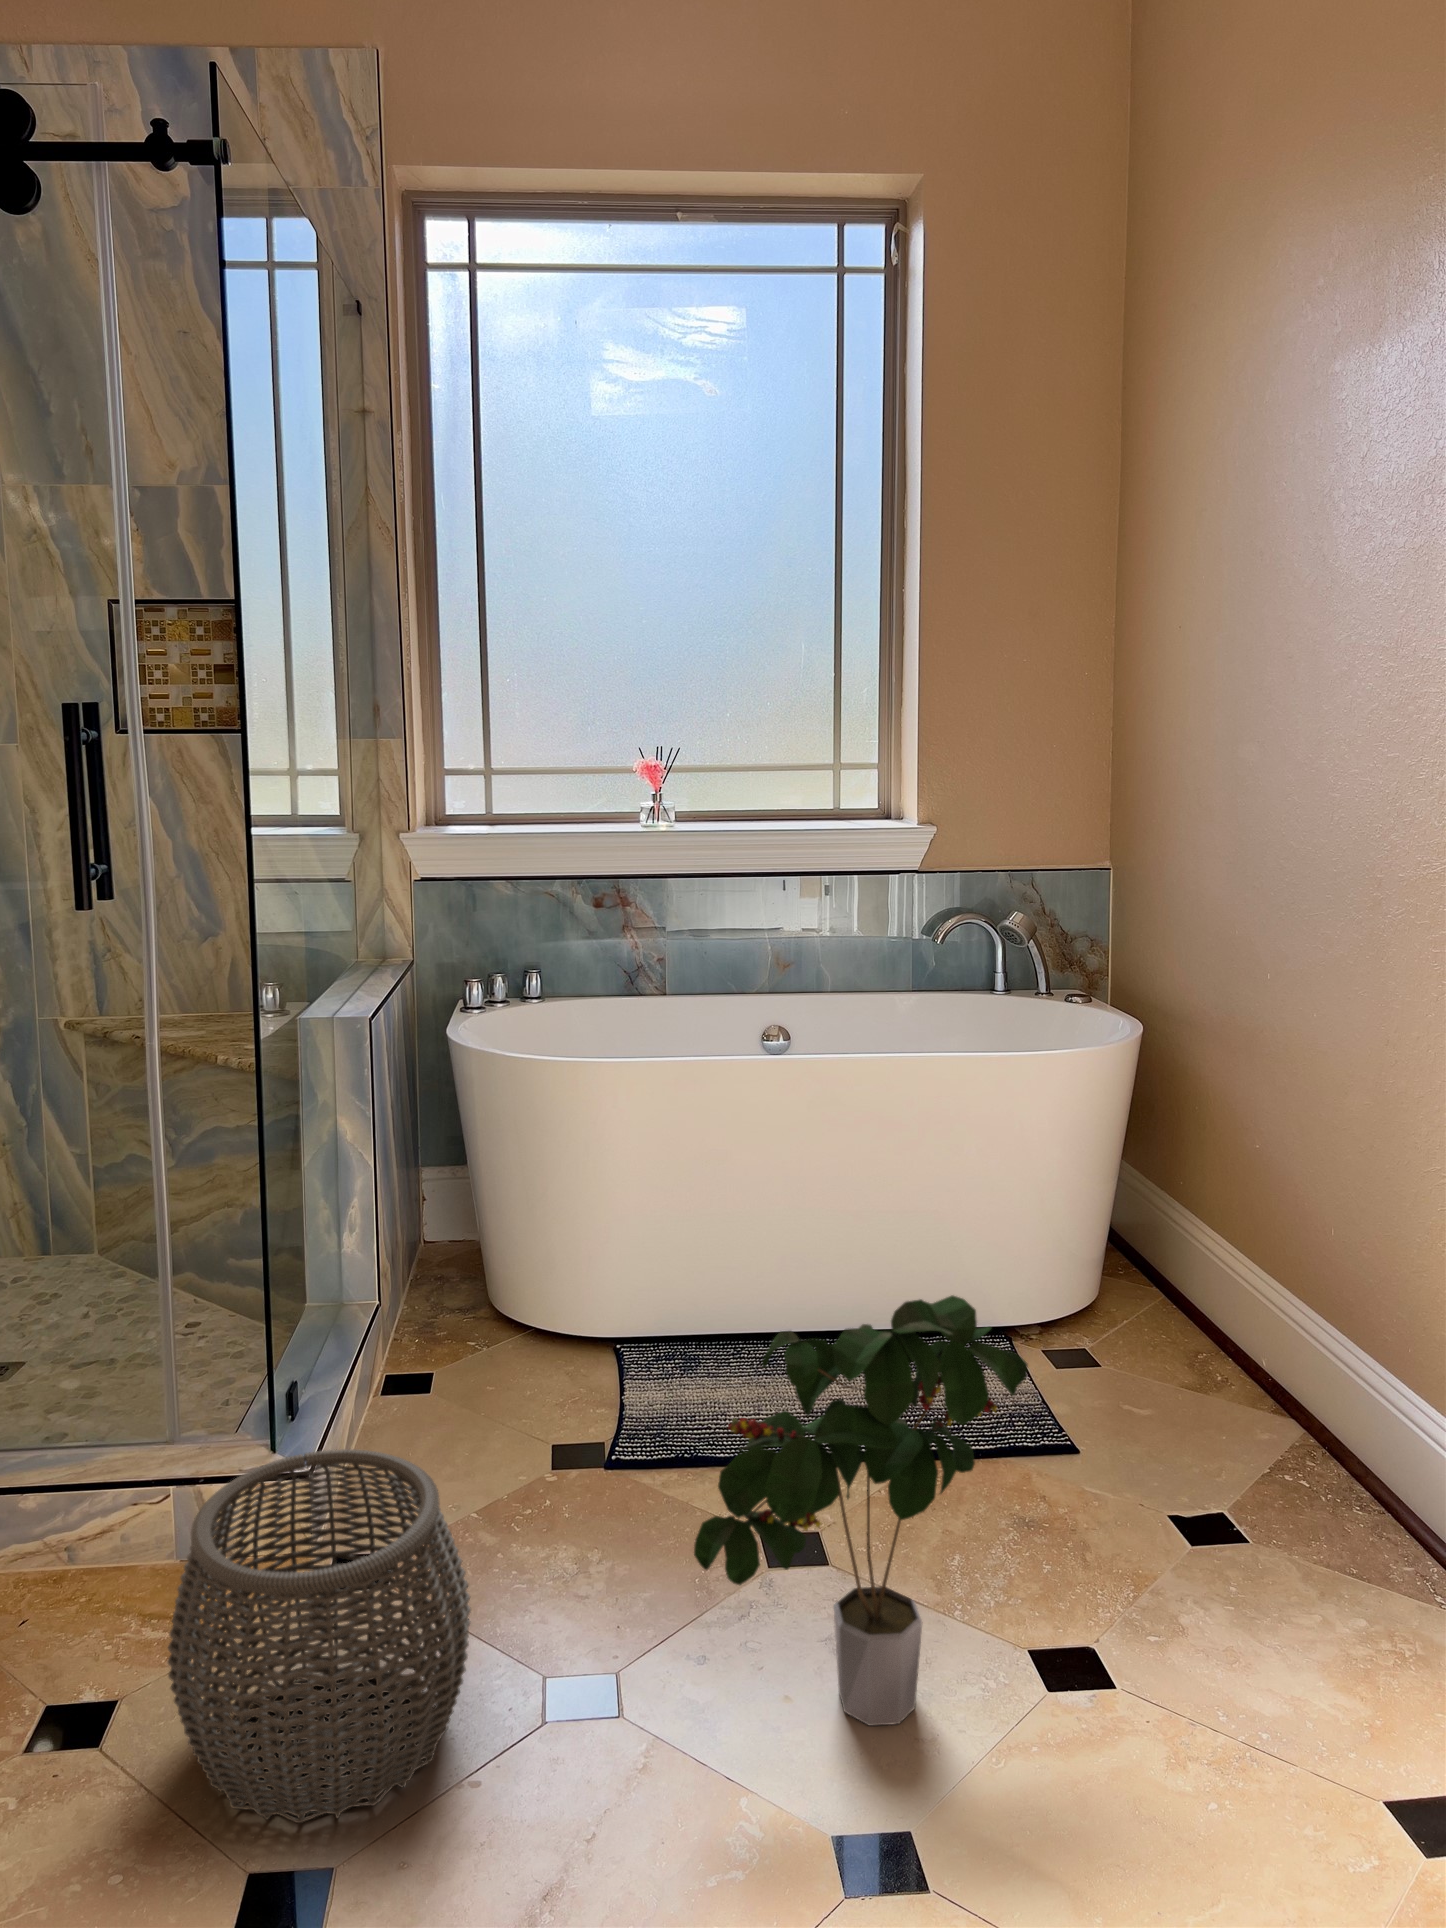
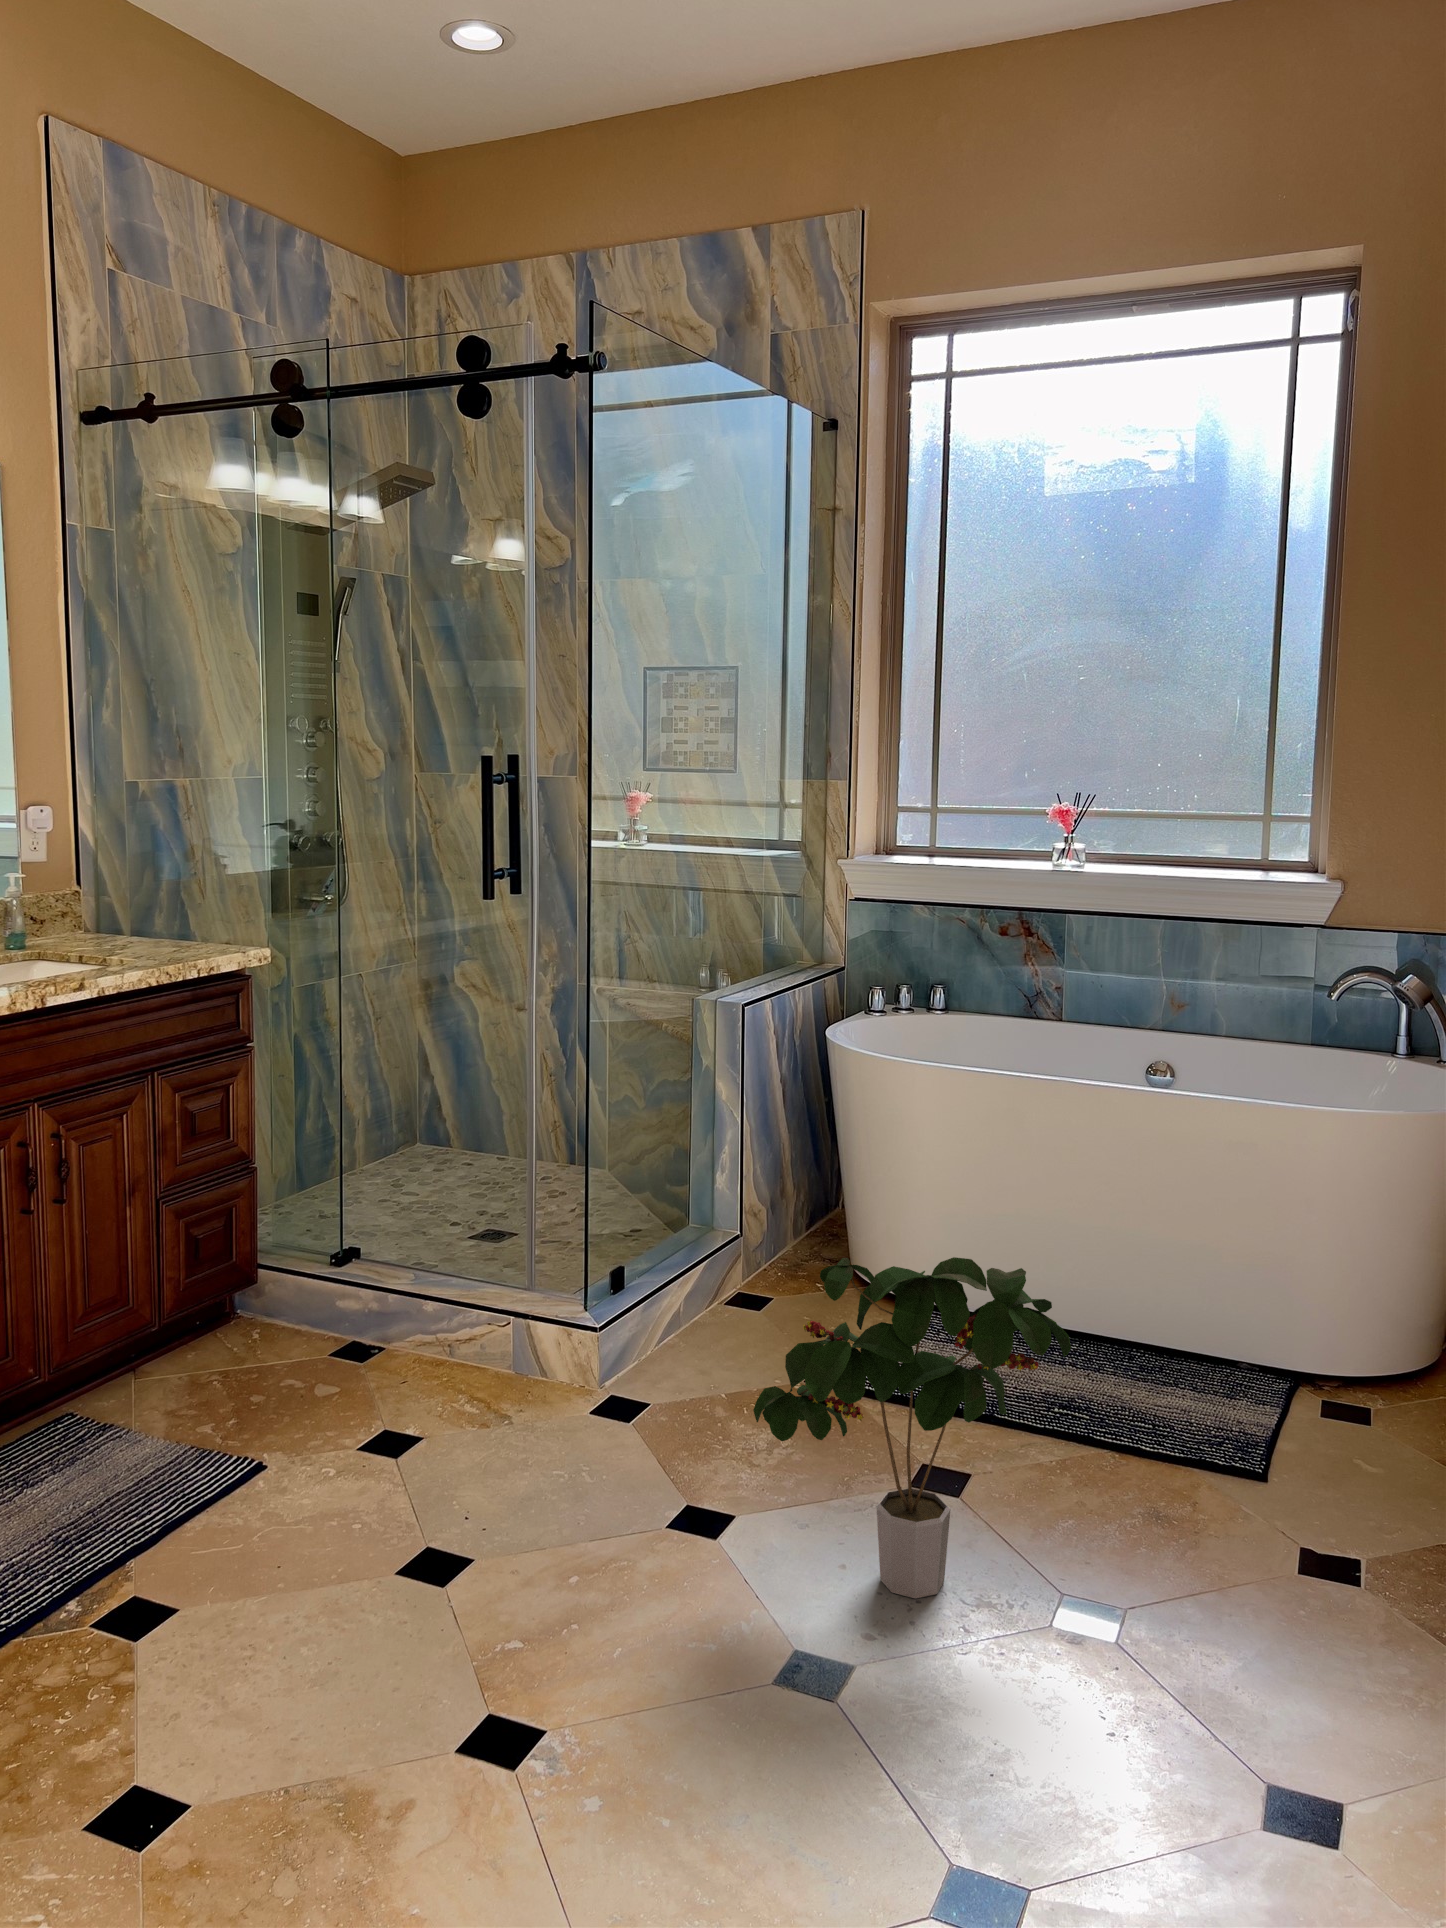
woven basket: present [167,1449,471,1823] -> none [425,1290,634,1527]

